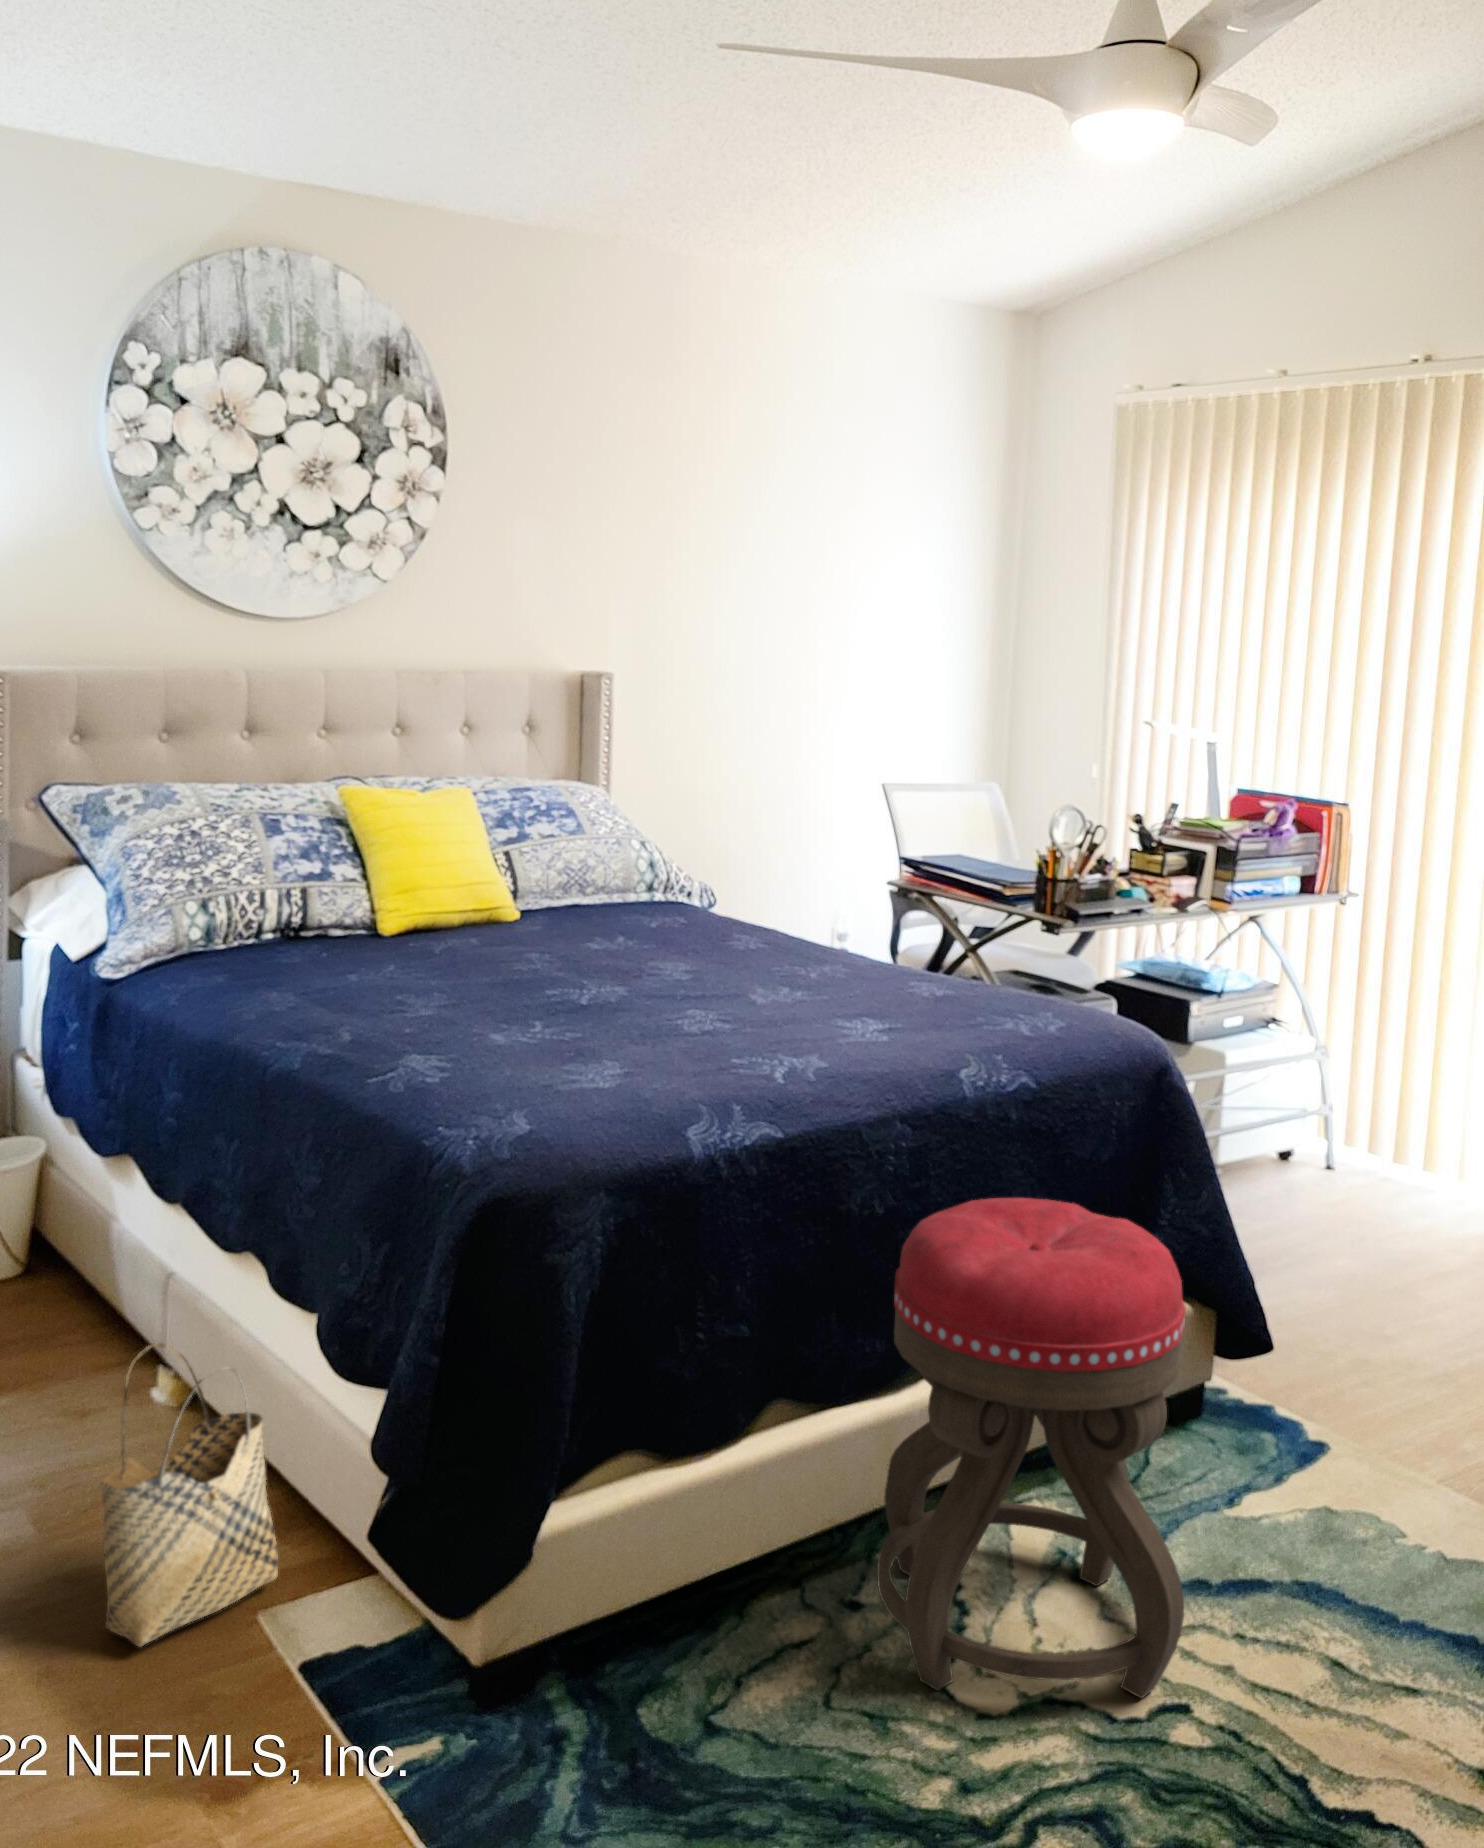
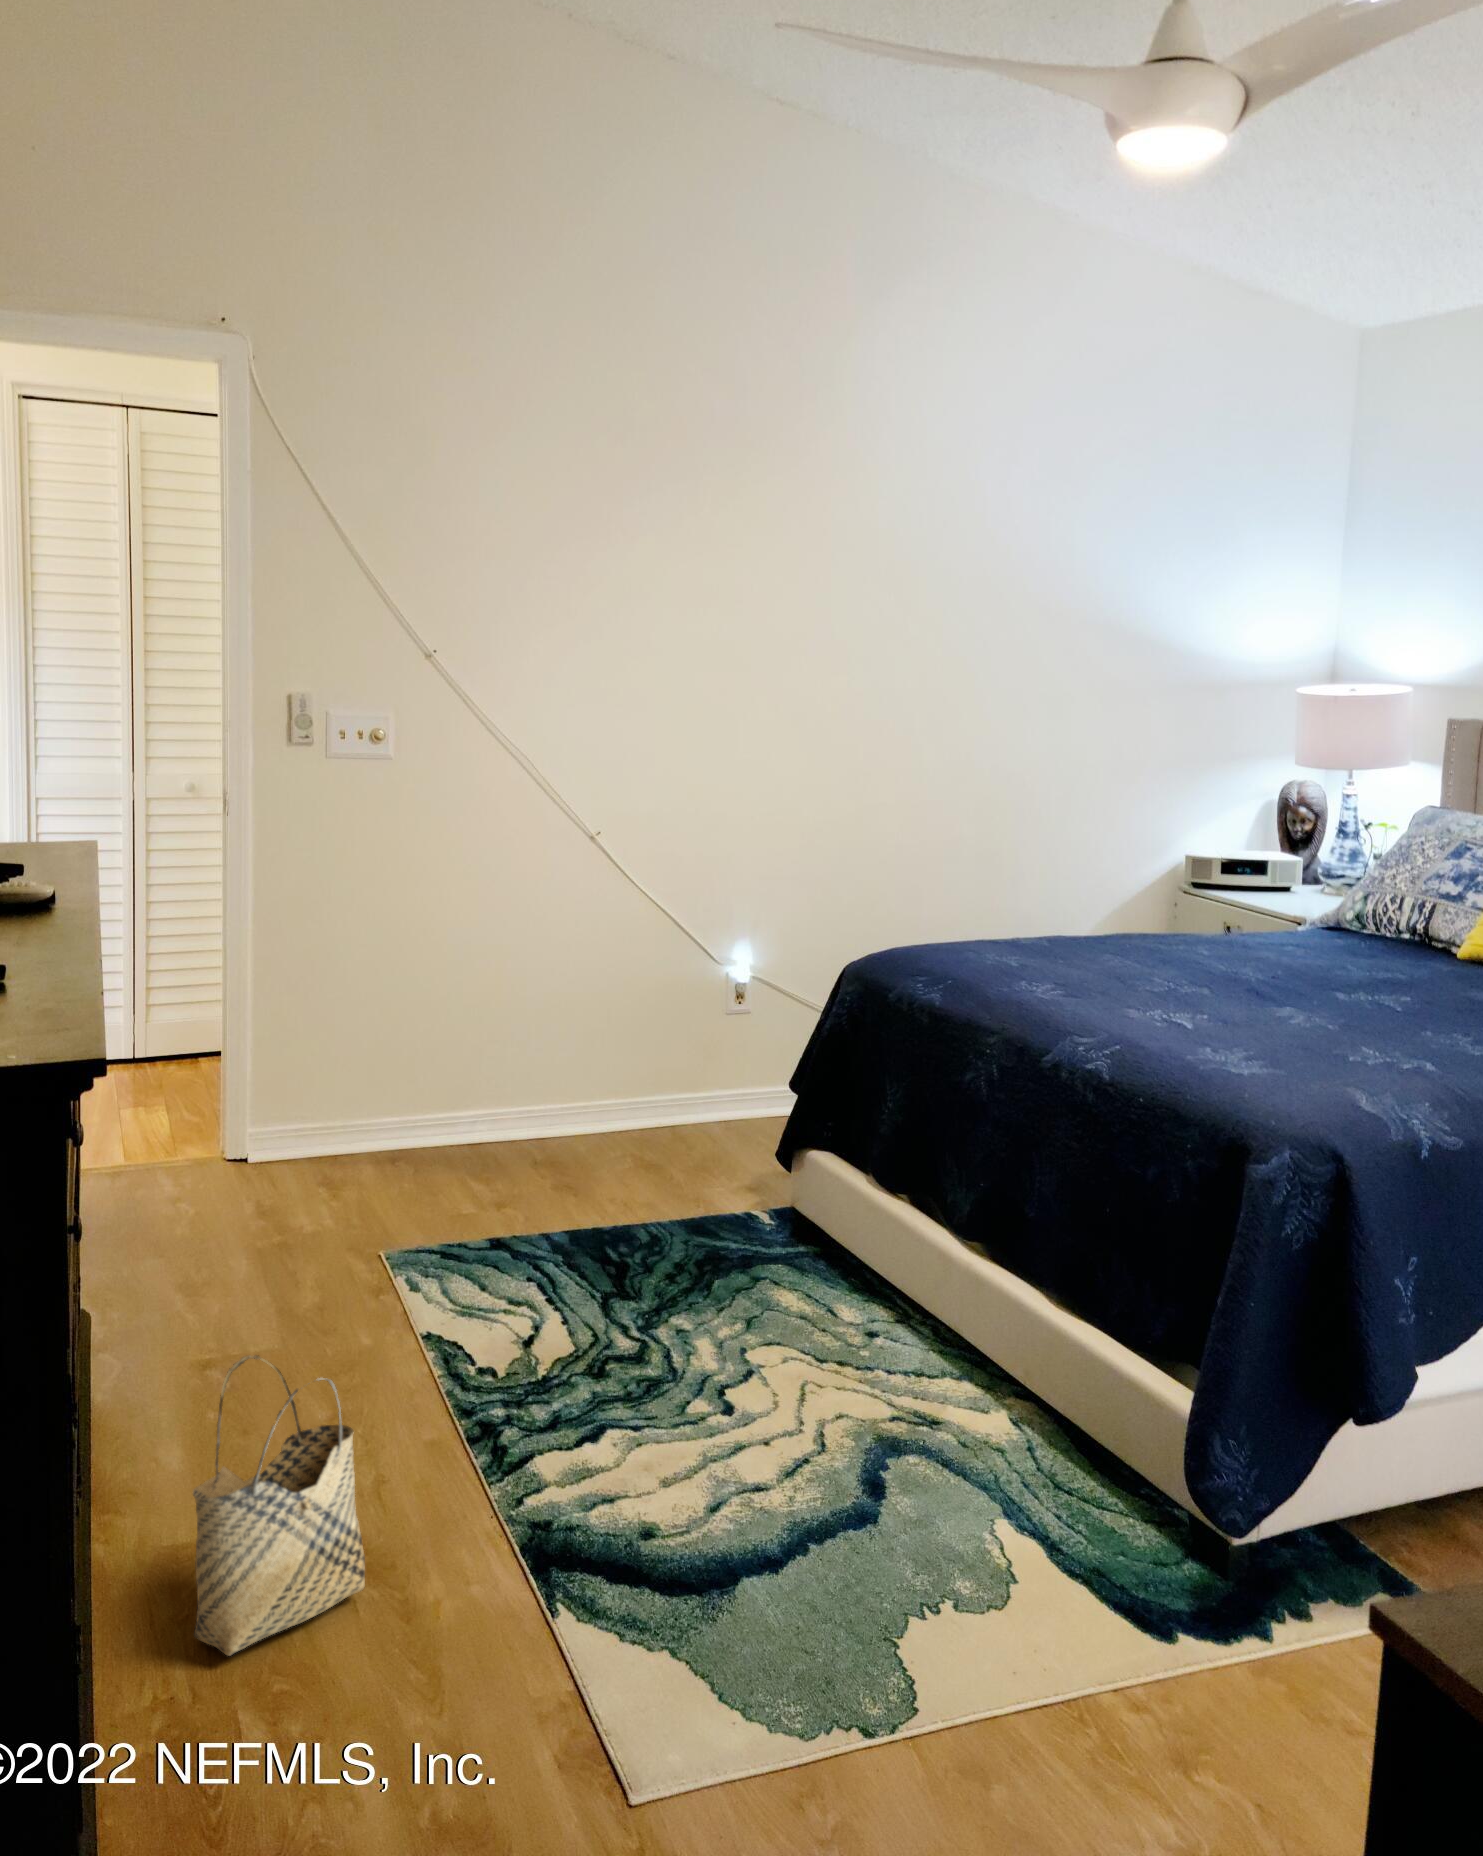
ottoman: present [877,1198,1186,1698] -> none [949,1221,1250,1709]

